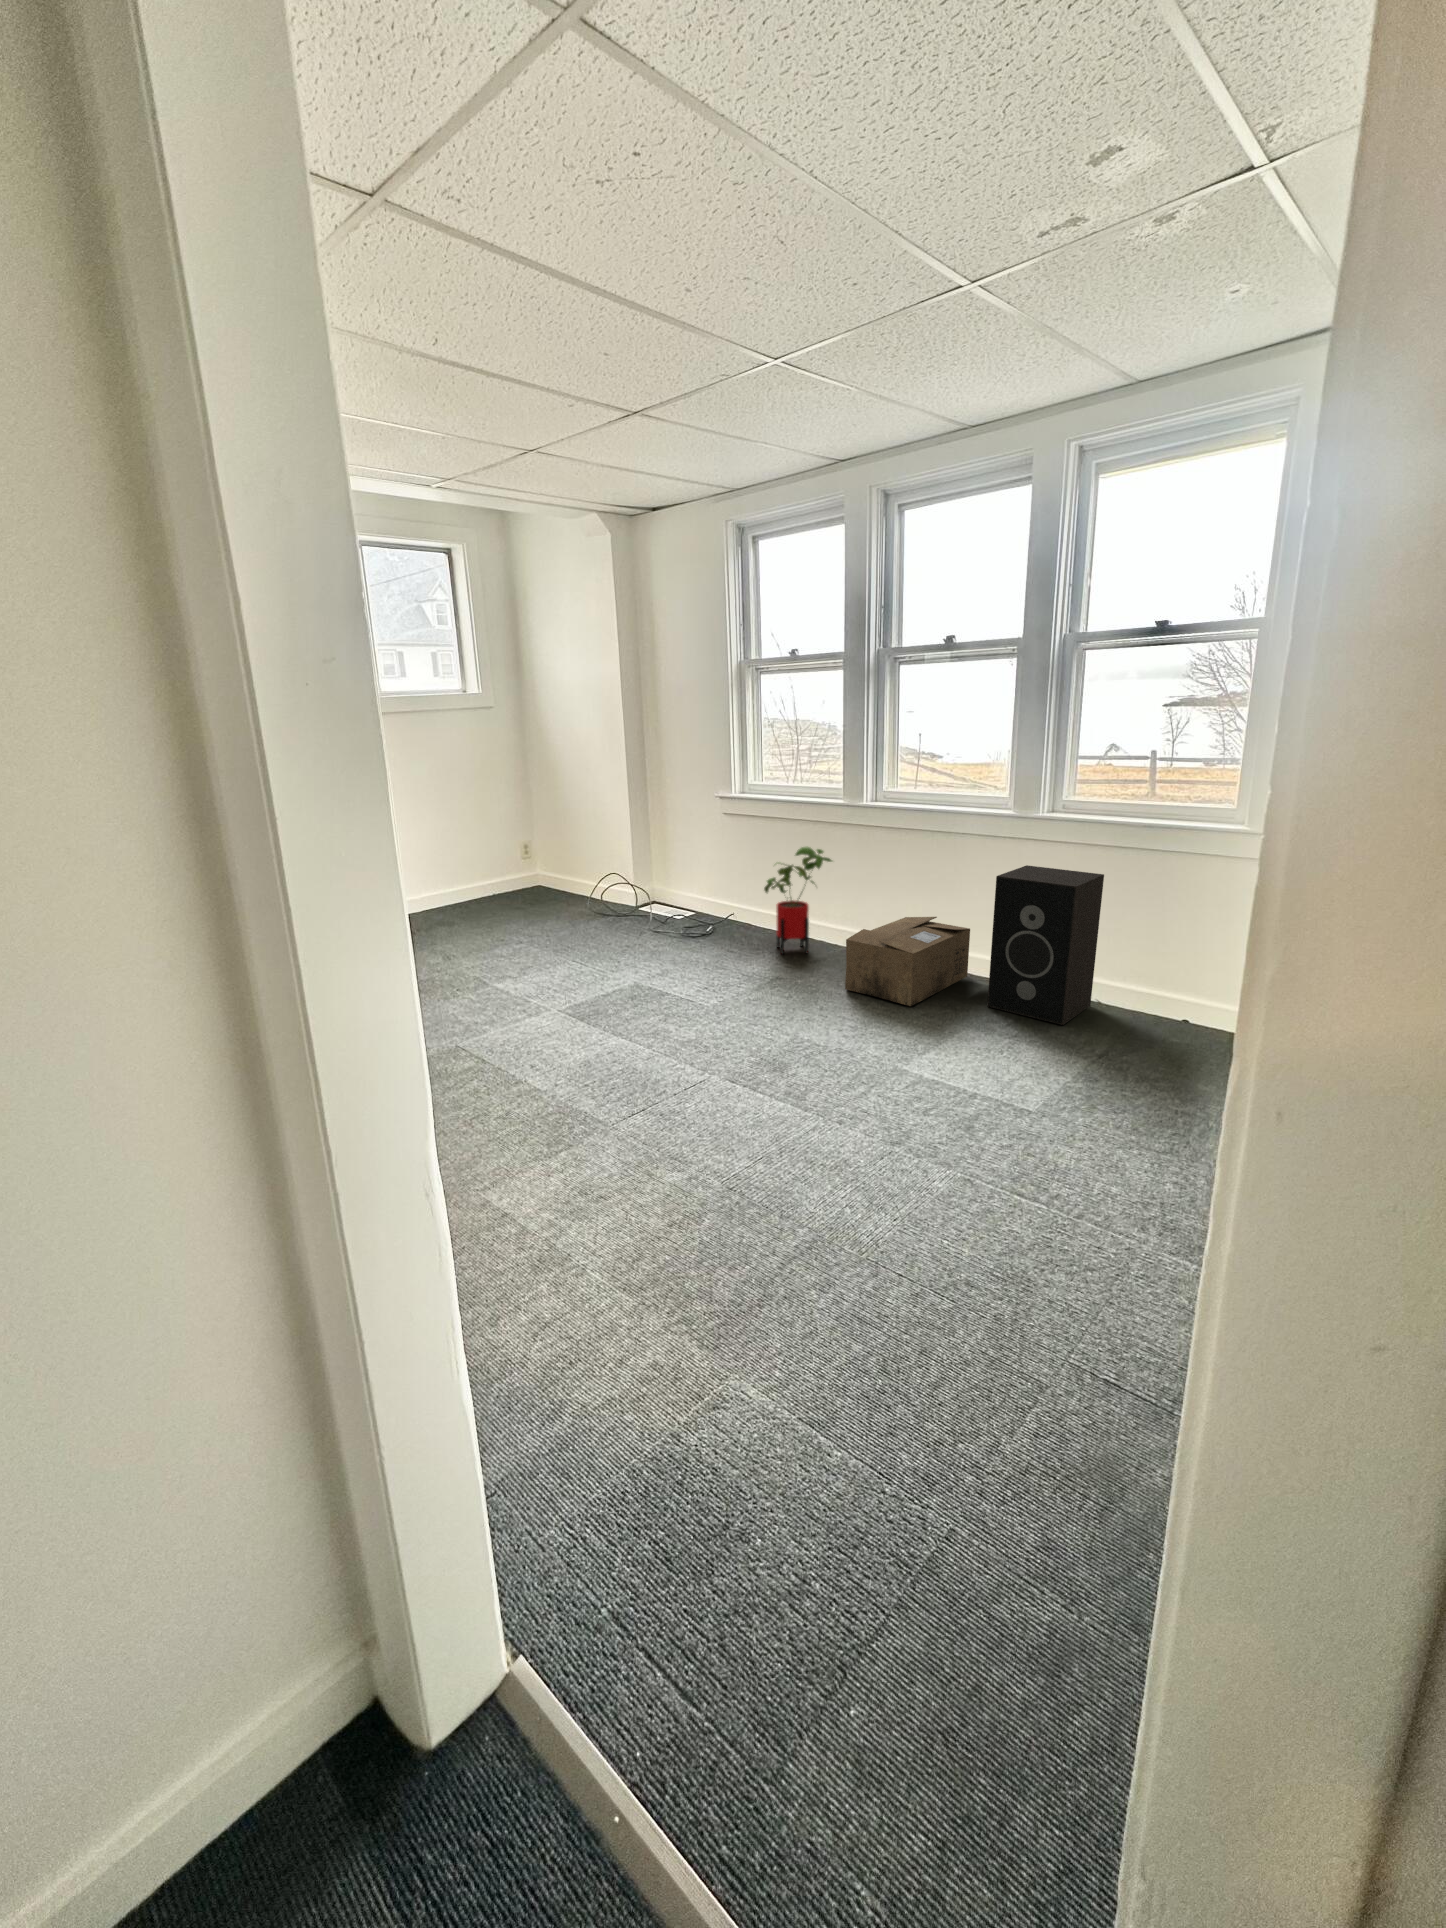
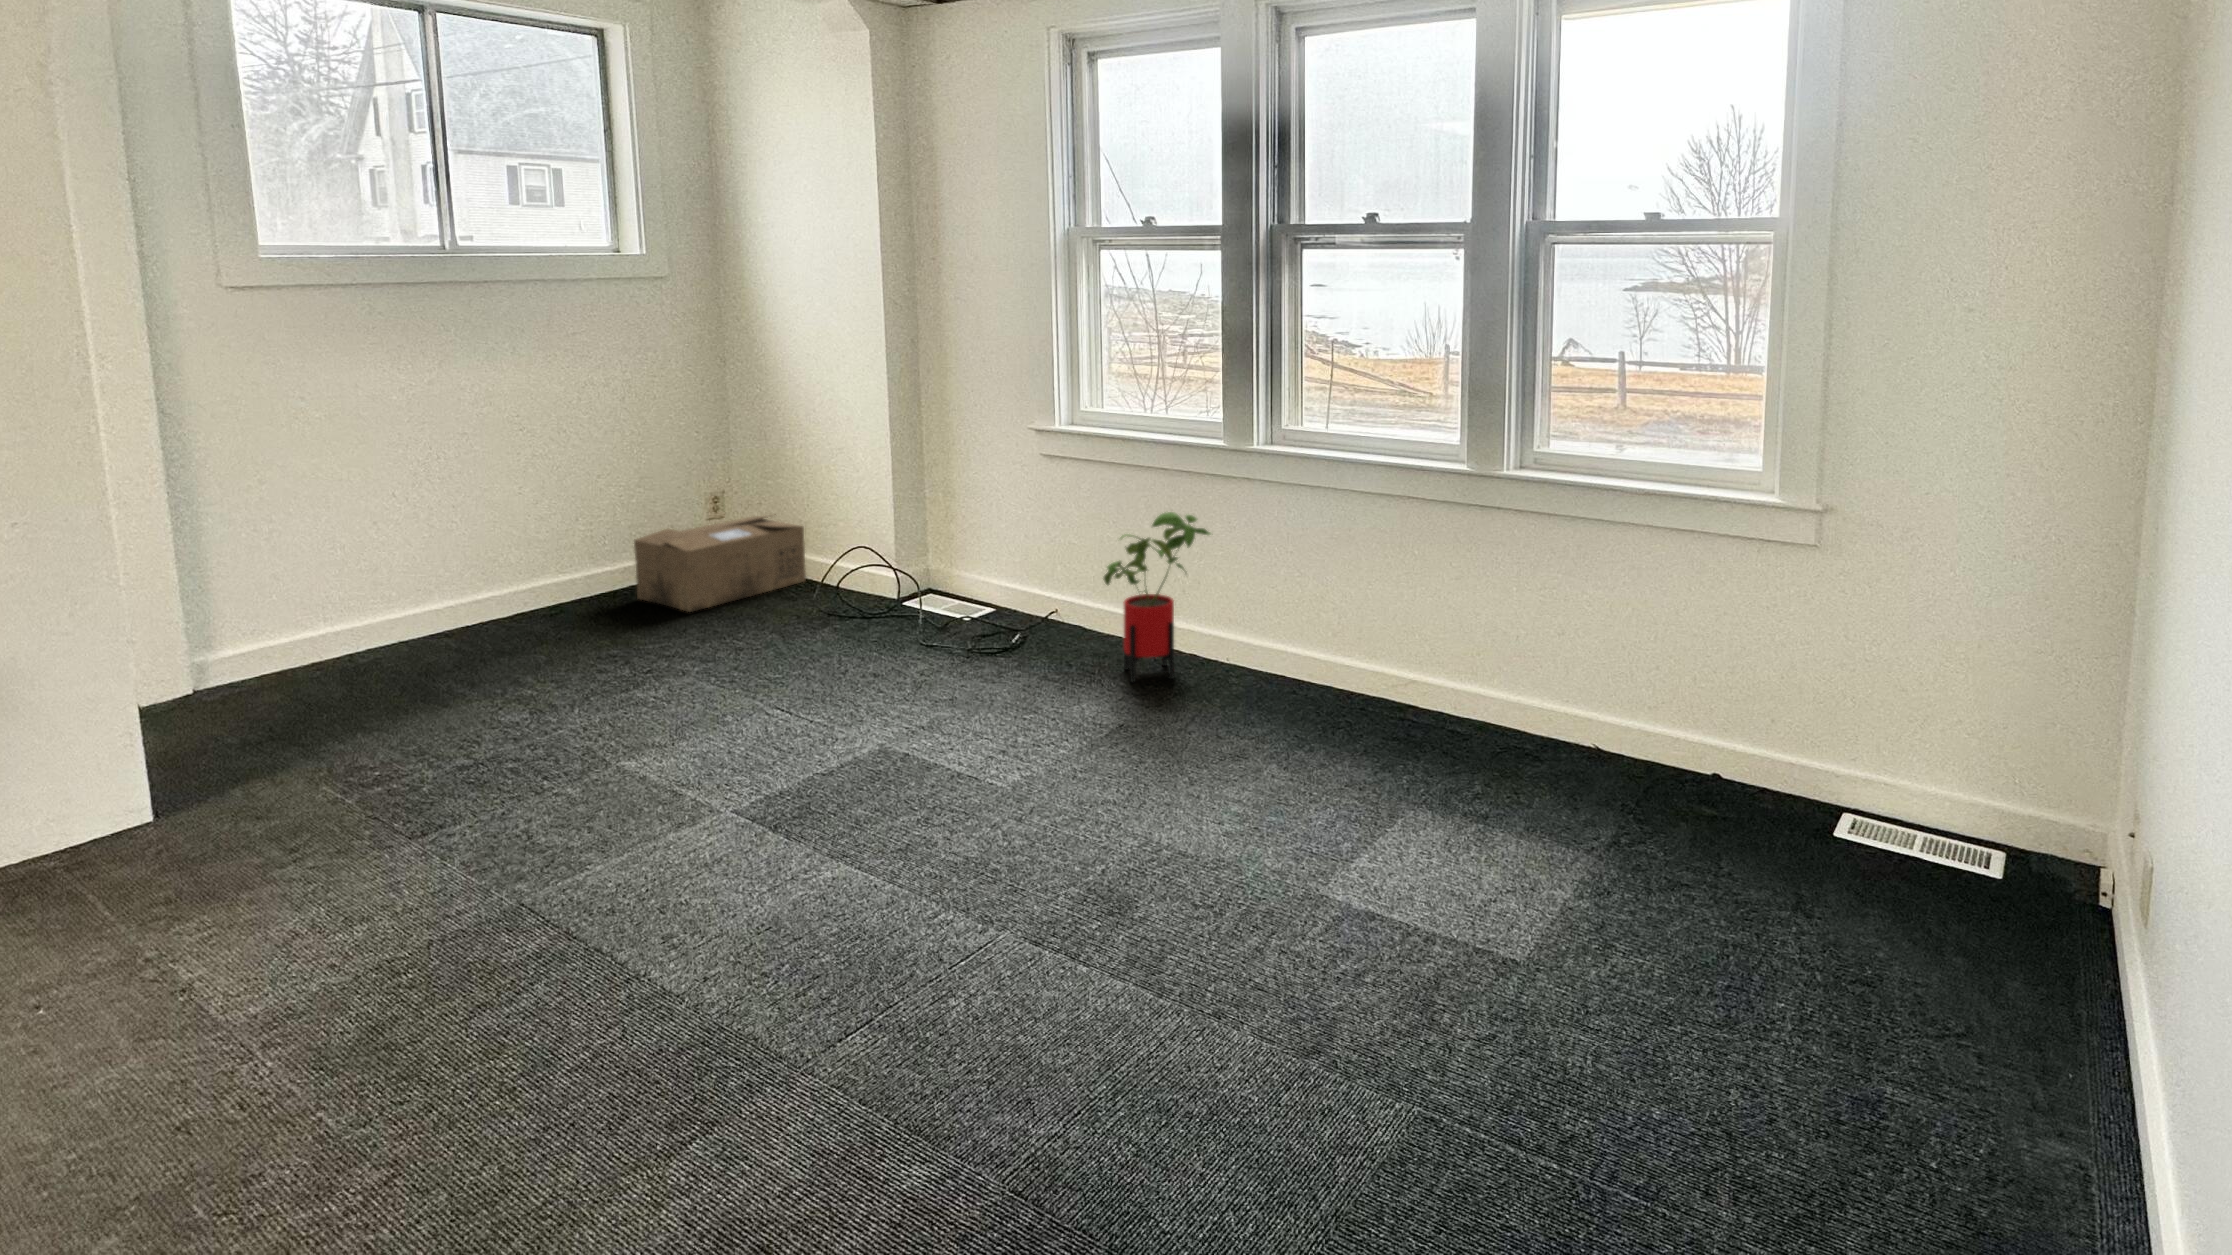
speaker: present [987,865,1104,1025] -> none [1445,545,1599,793]
cardboard box: present [845,917,970,1006] -> present [634,516,806,612]

